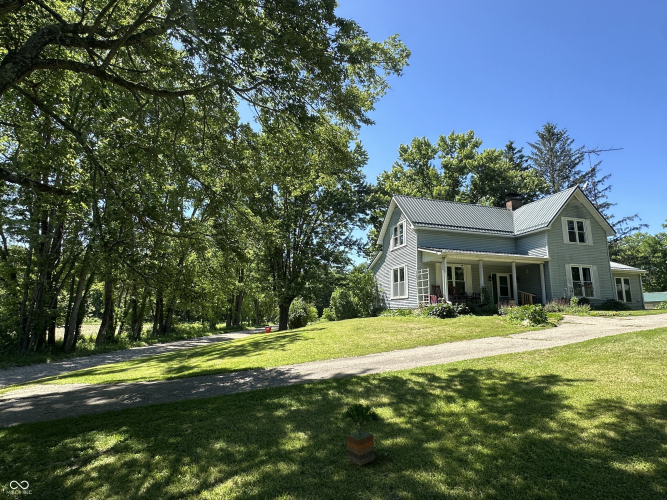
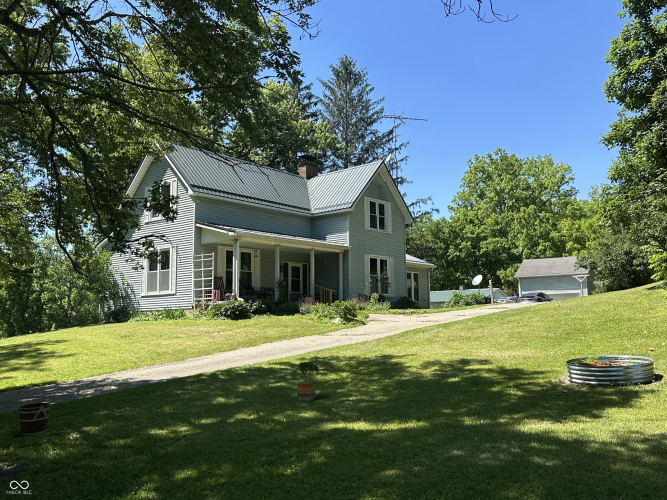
bucket: none [65,415,100,453] -> present [18,403,49,435]

